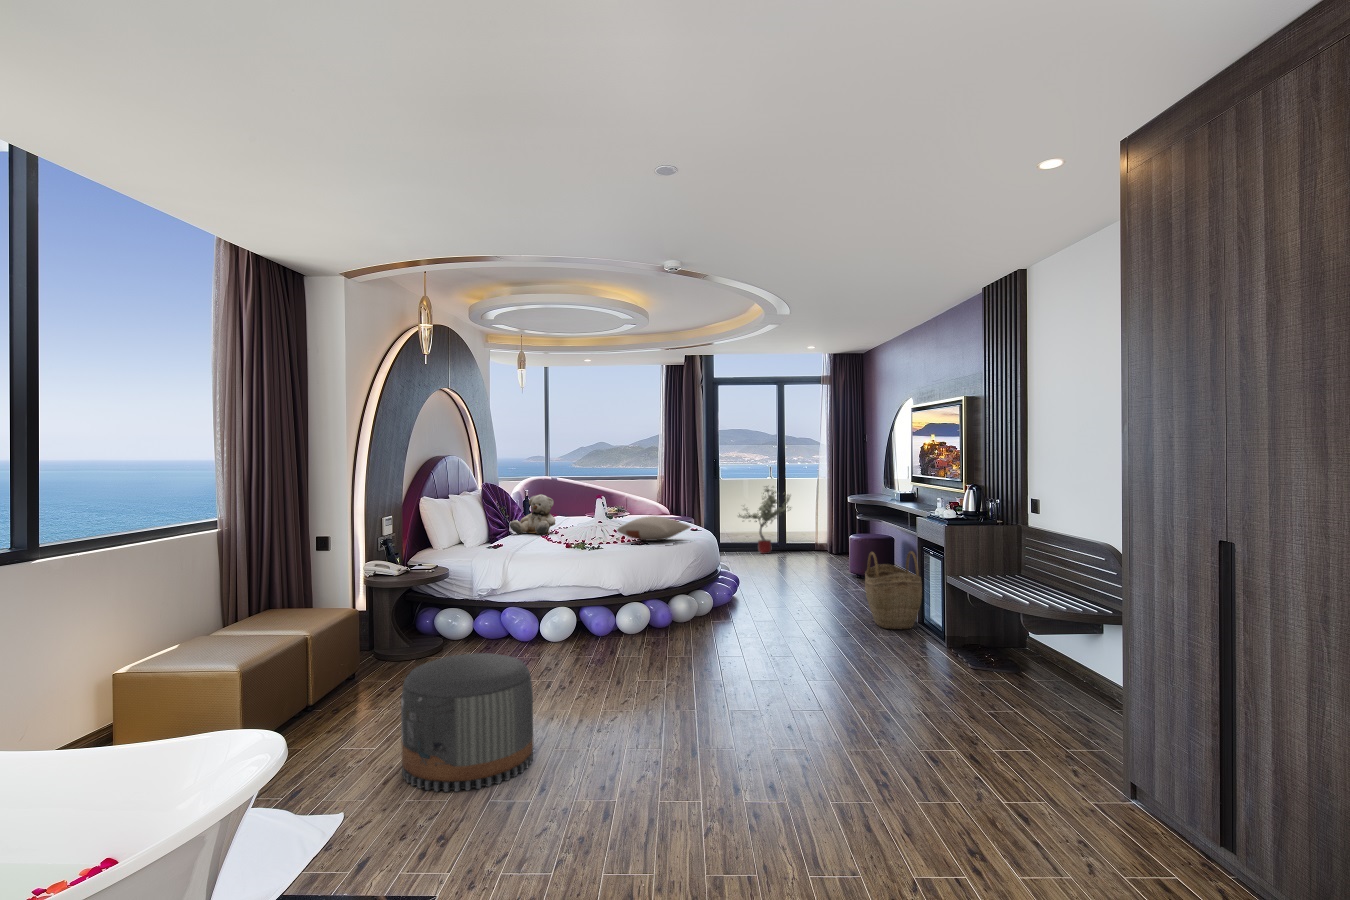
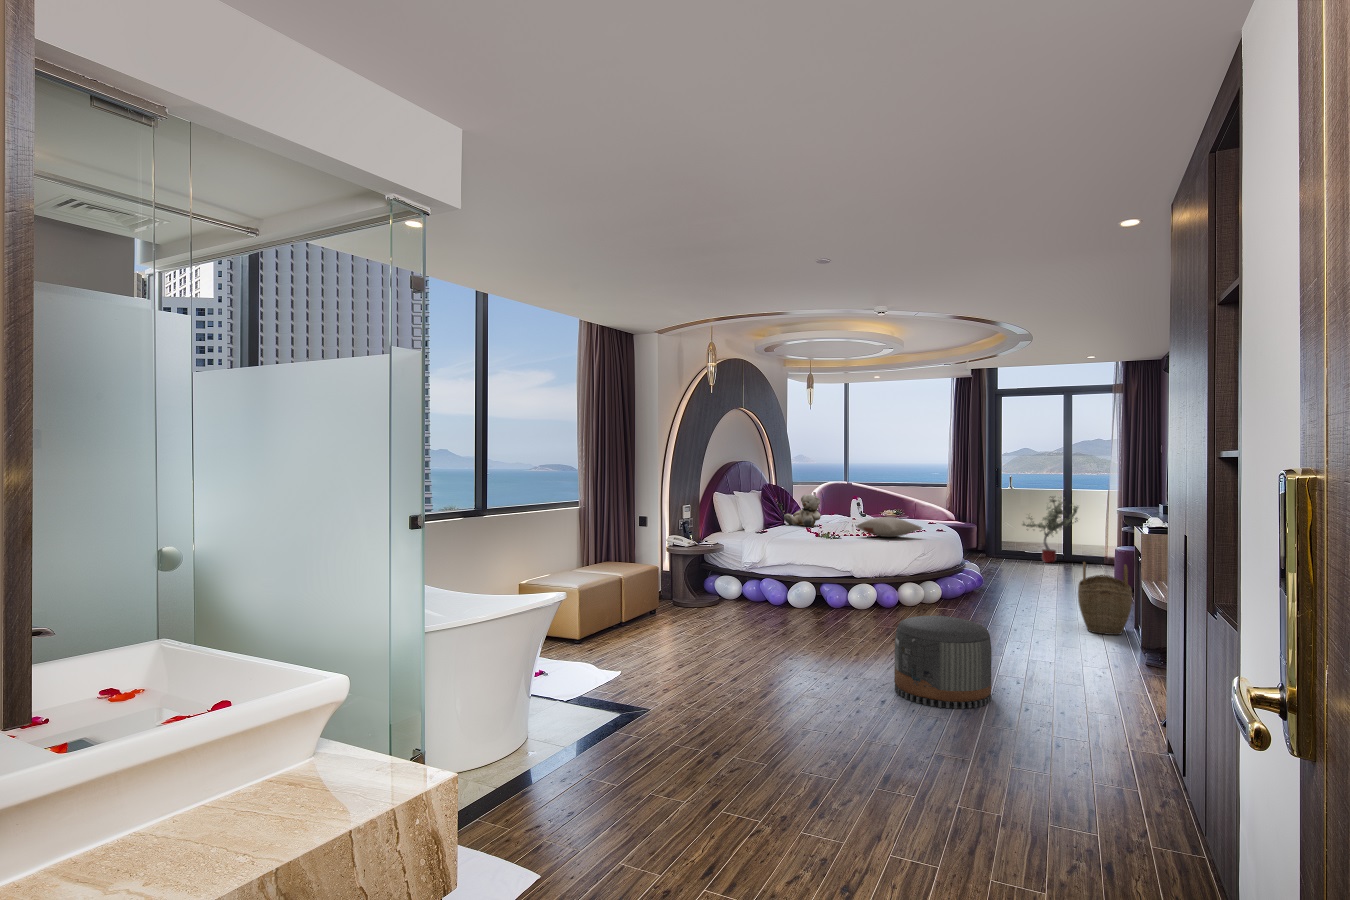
pouf: present [401,653,533,792] -> present [894,616,991,709]

